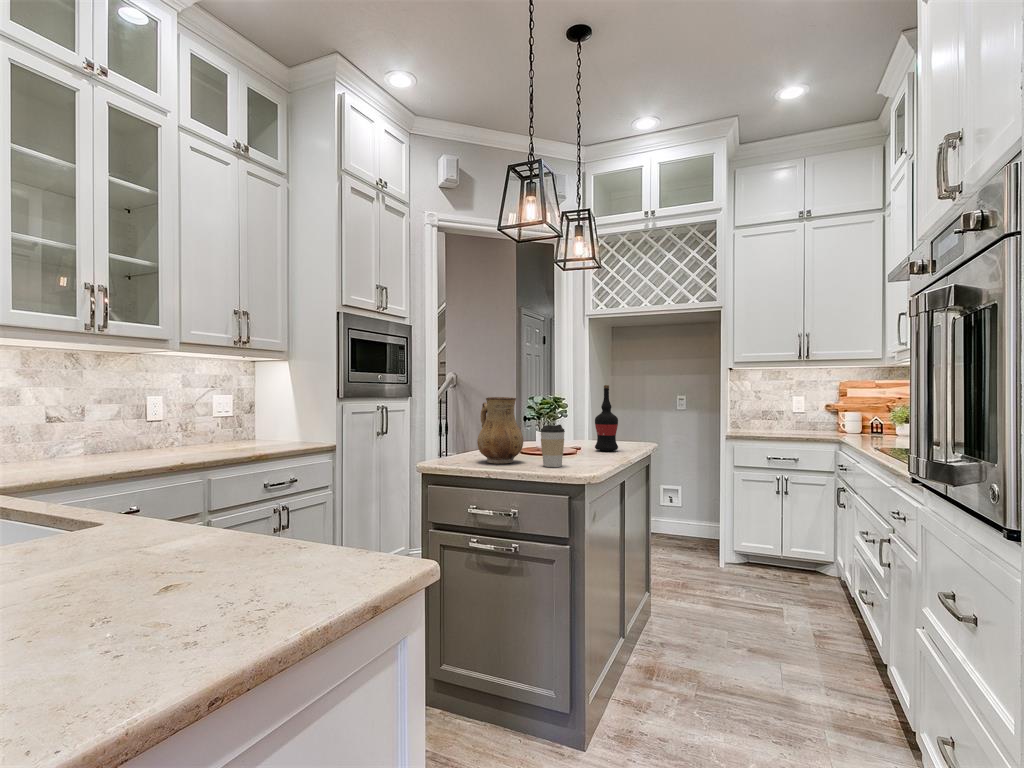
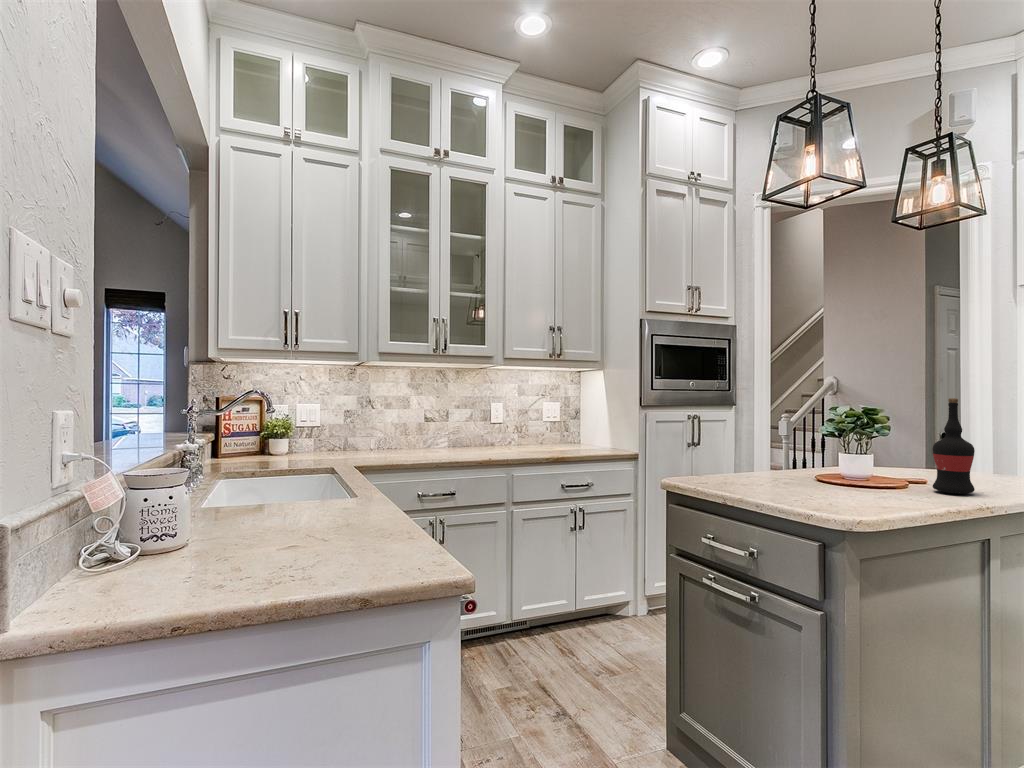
ceramic pitcher: present [477,397,523,463] -> none [725,413,785,494]
coffee cup: present [540,425,565,467] -> none [792,452,828,507]

